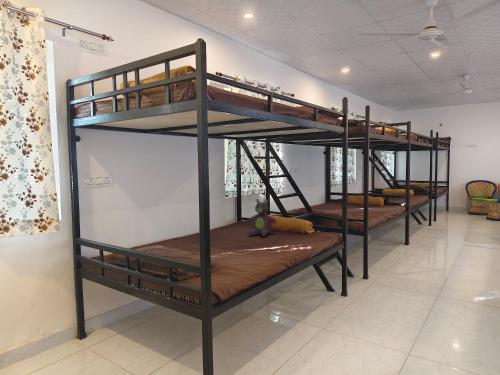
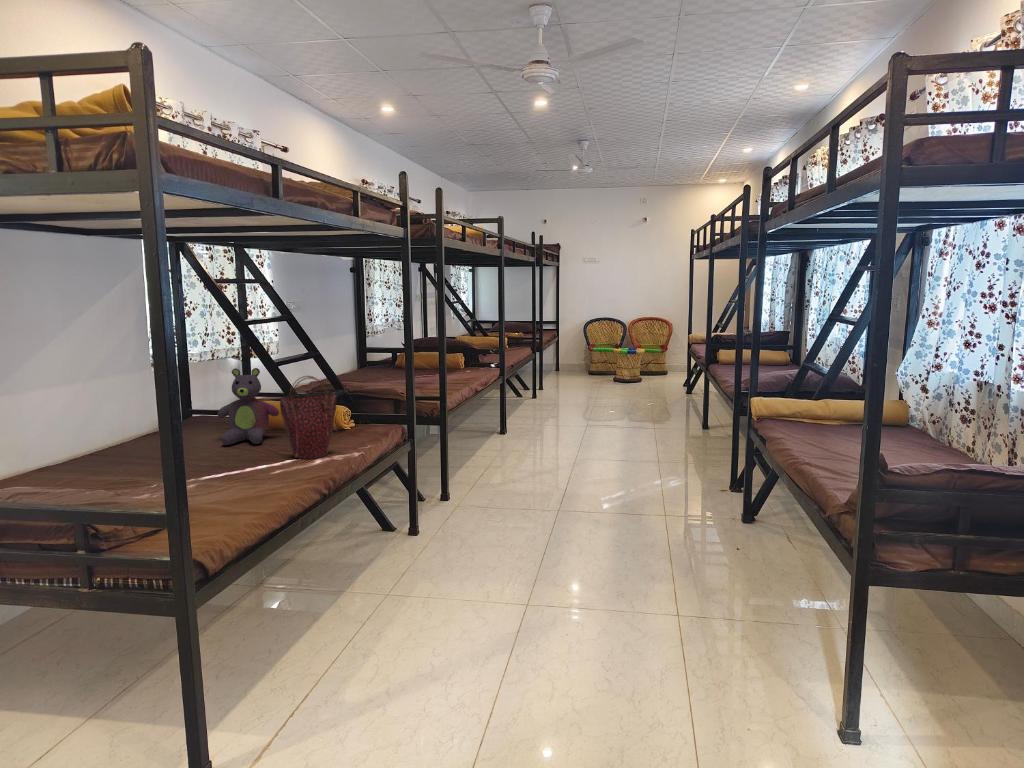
handbag: none [273,204,302,248] -> present [280,376,337,459]

